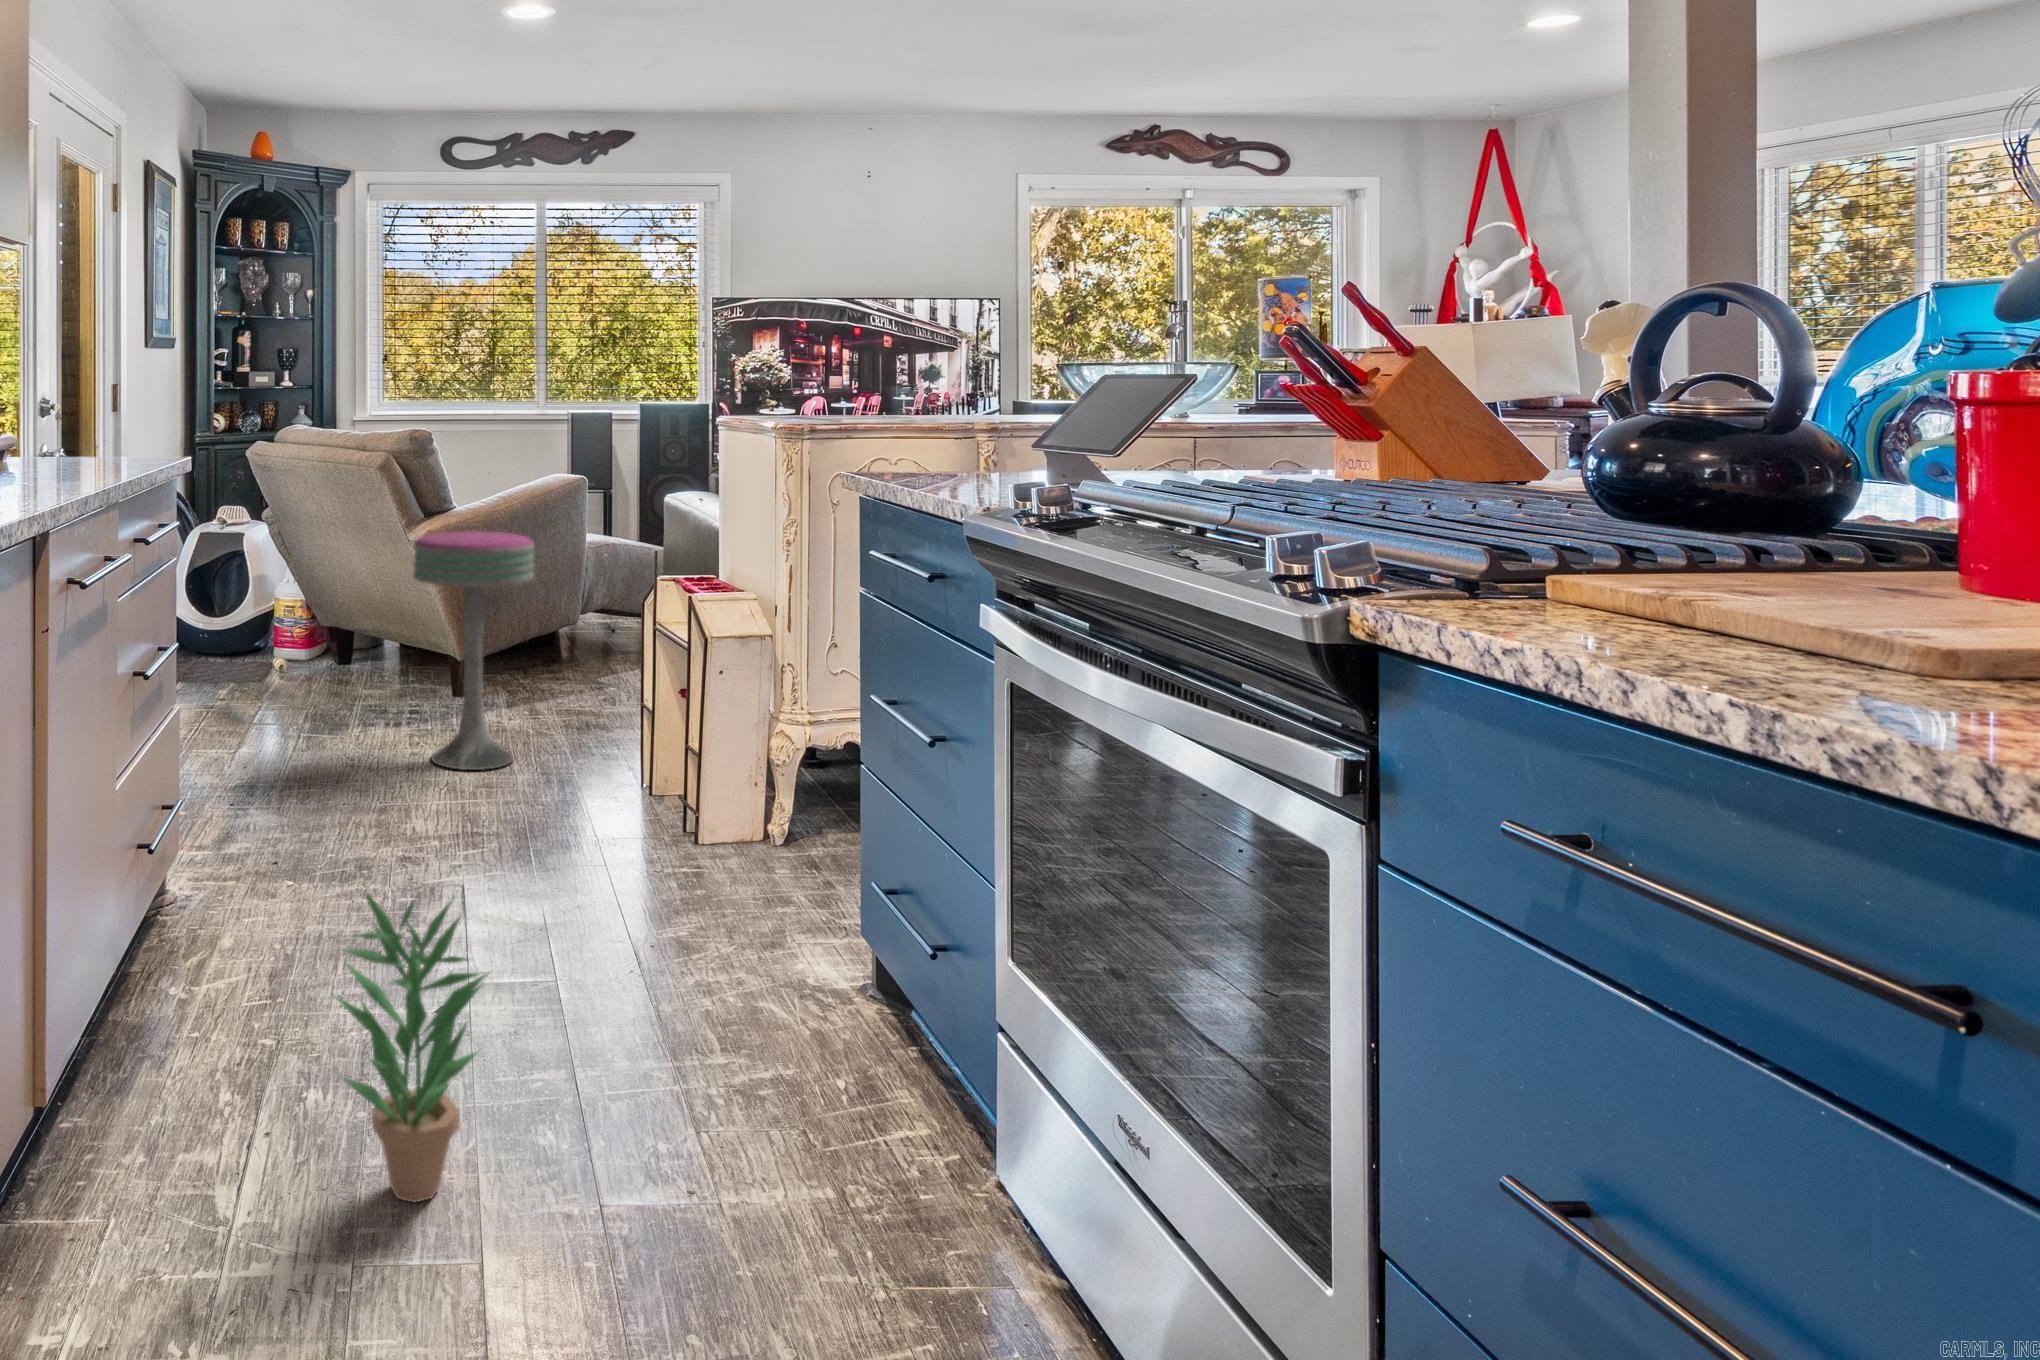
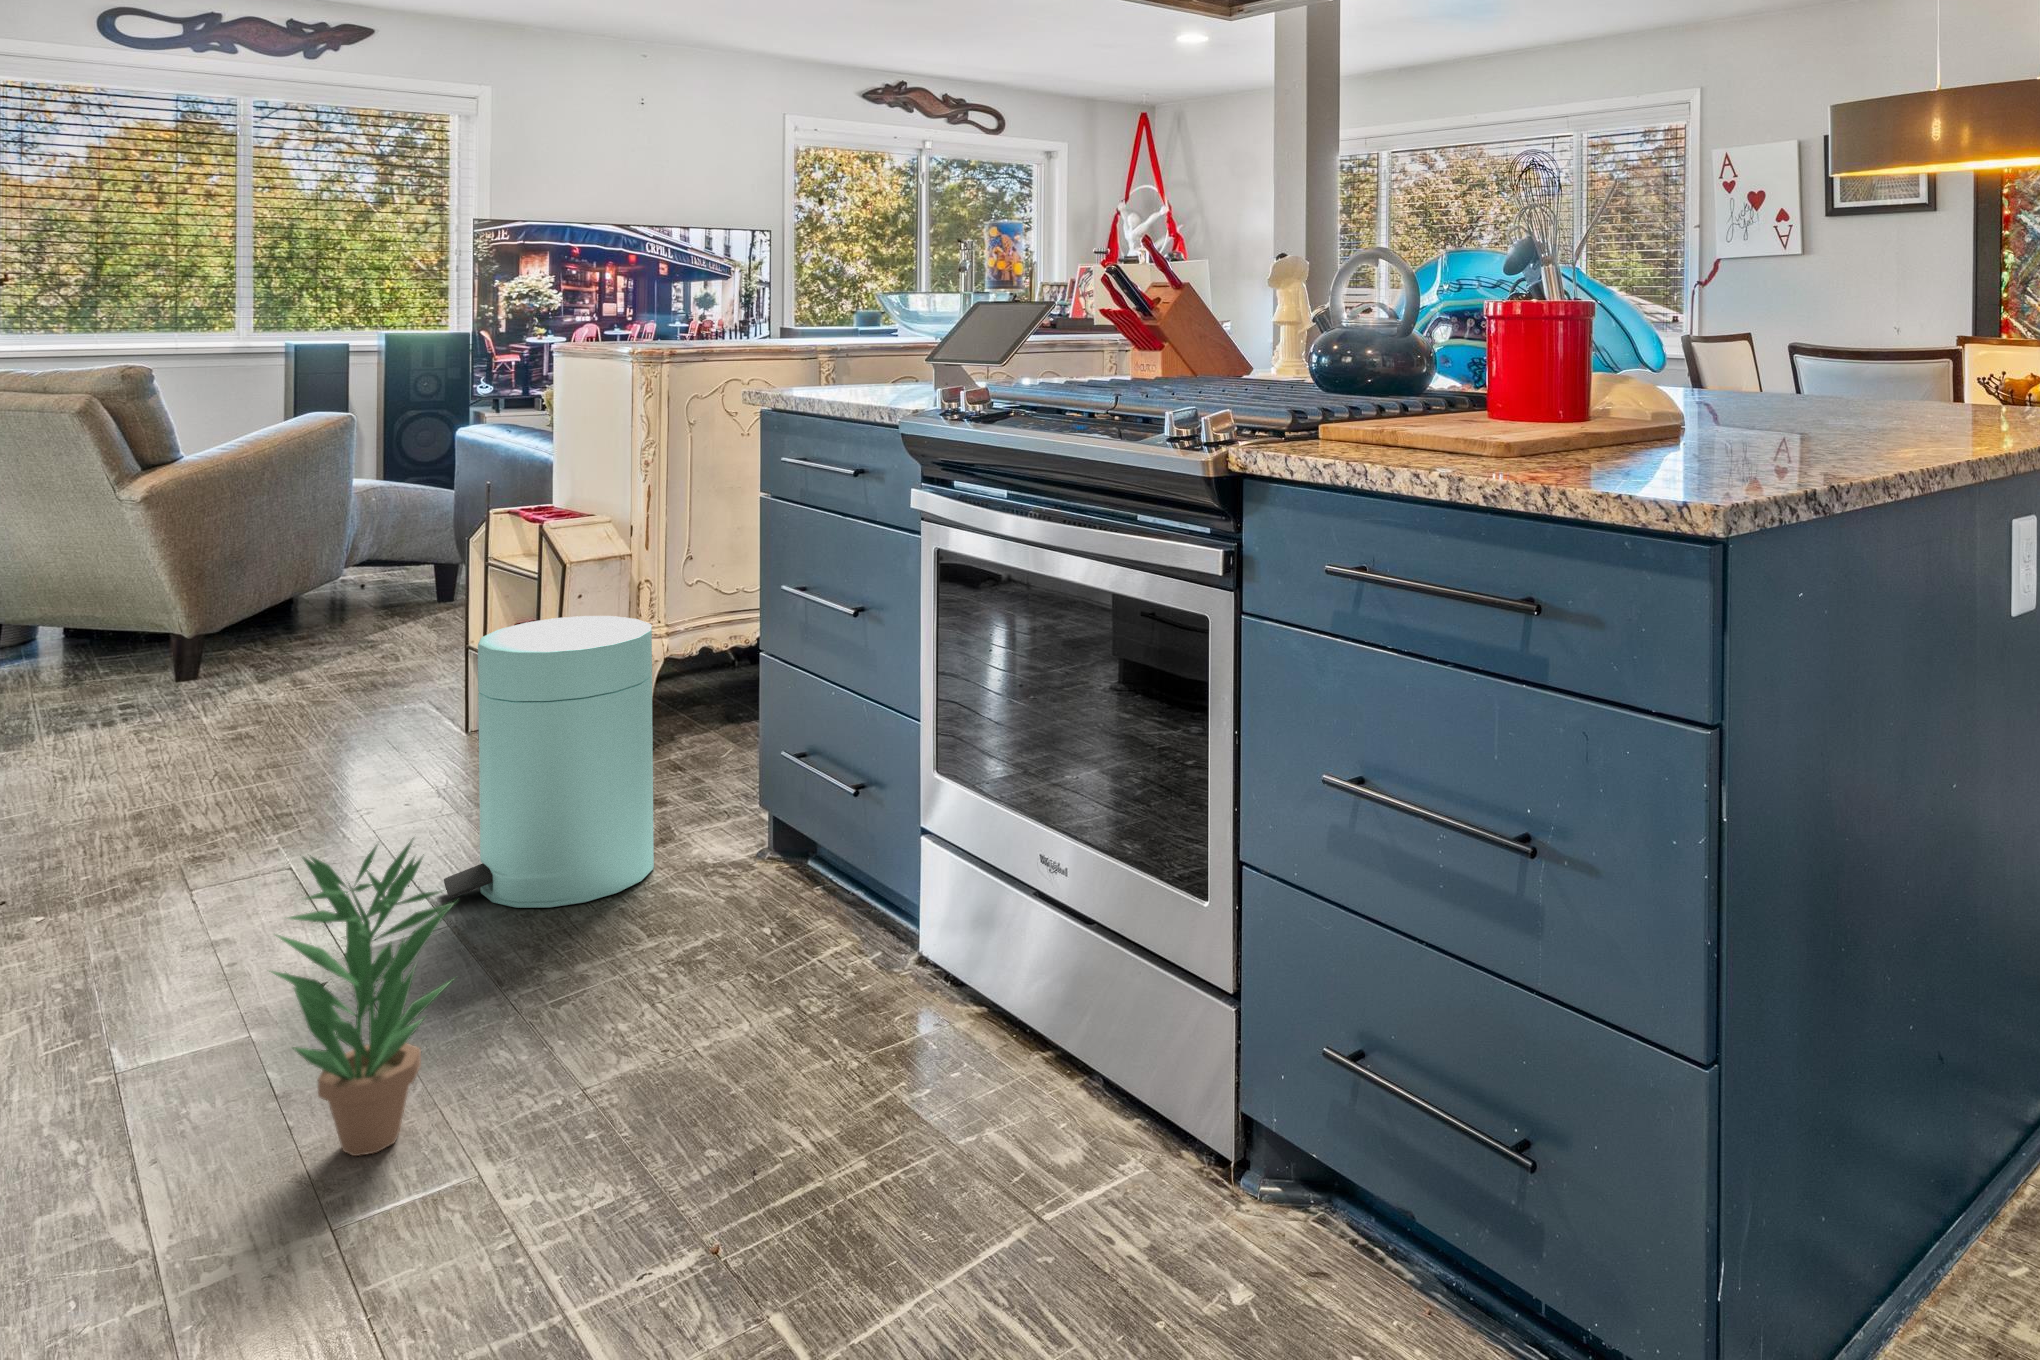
bar stool: present [413,531,534,770] -> none [158,484,325,755]
trash can: none [562,692,757,994] -> present [444,616,654,908]

